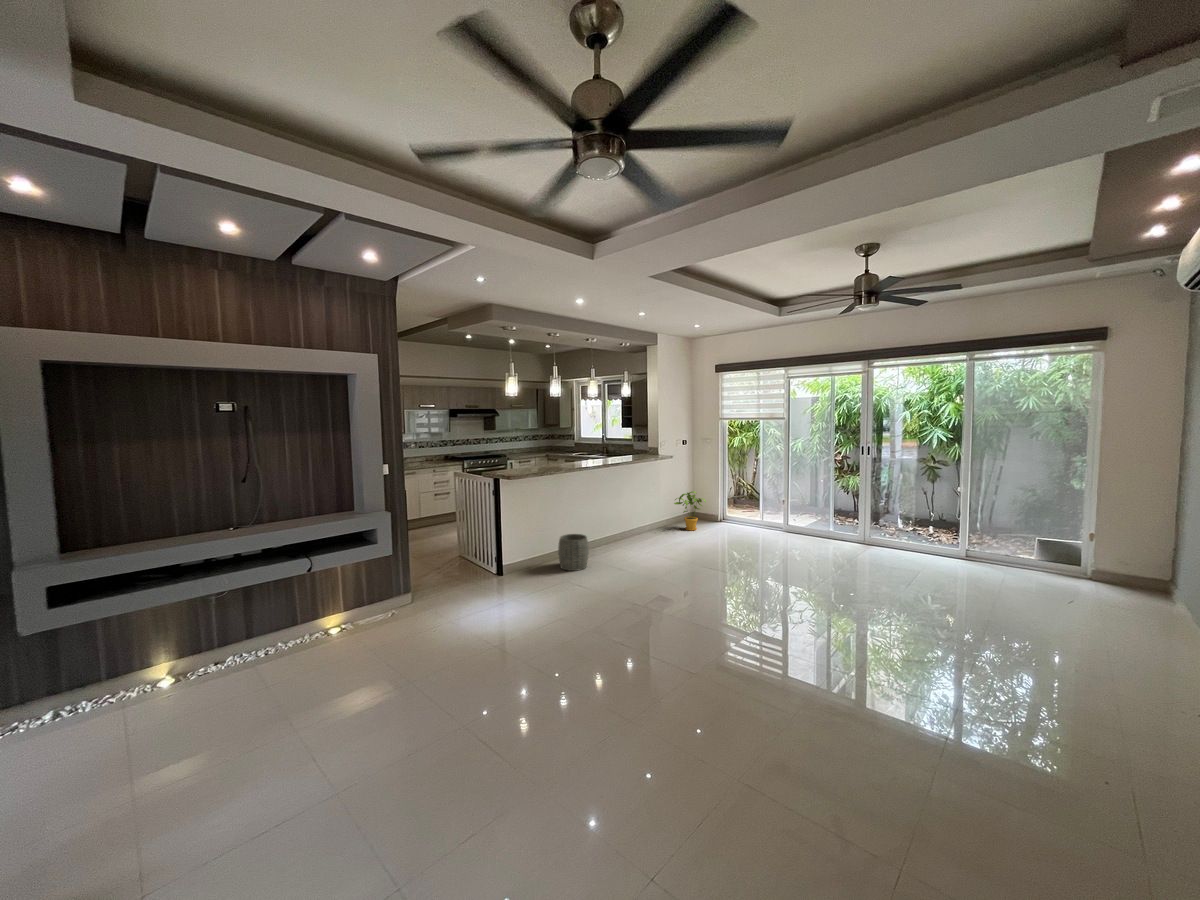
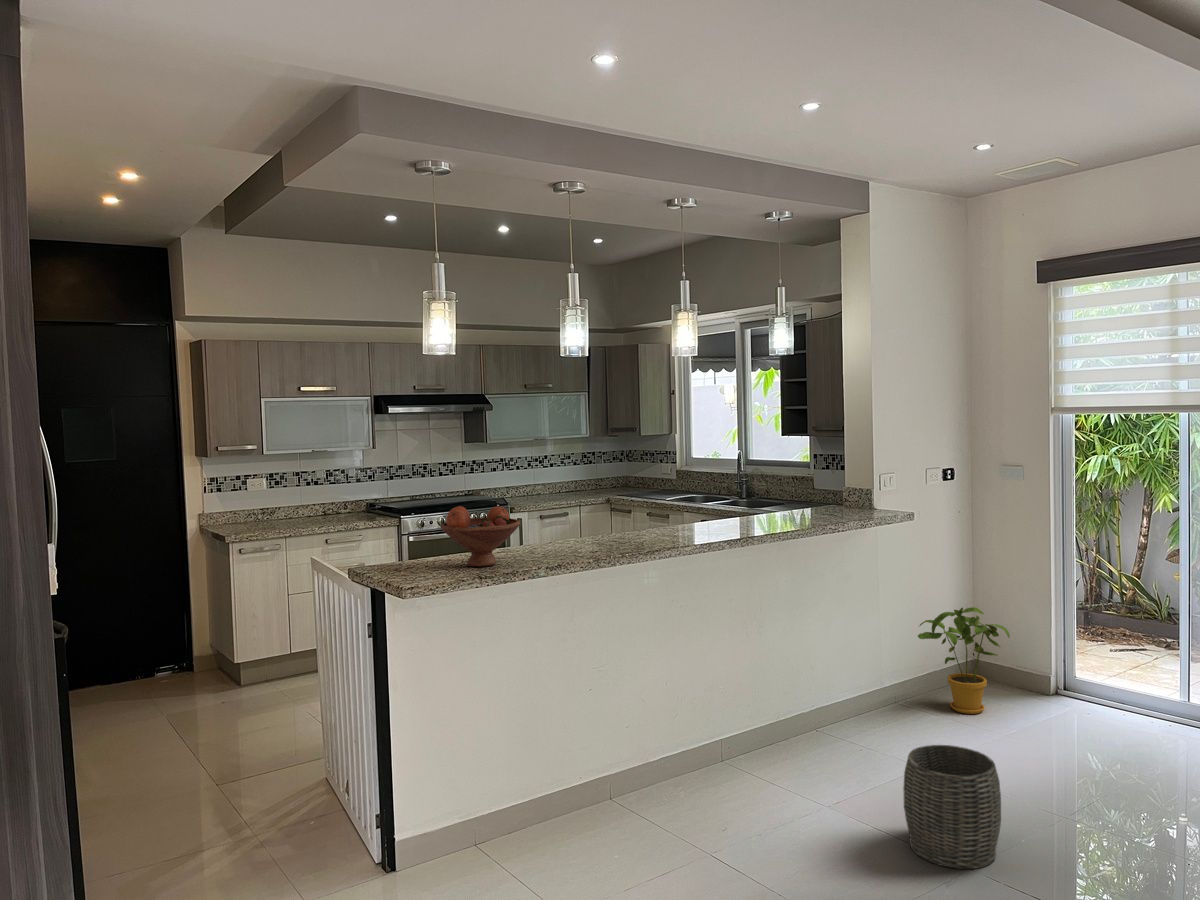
fruit bowl: none [513,451,541,472] -> present [441,506,520,567]
woven basket: present [558,534,589,571] -> present [903,745,1001,869]

